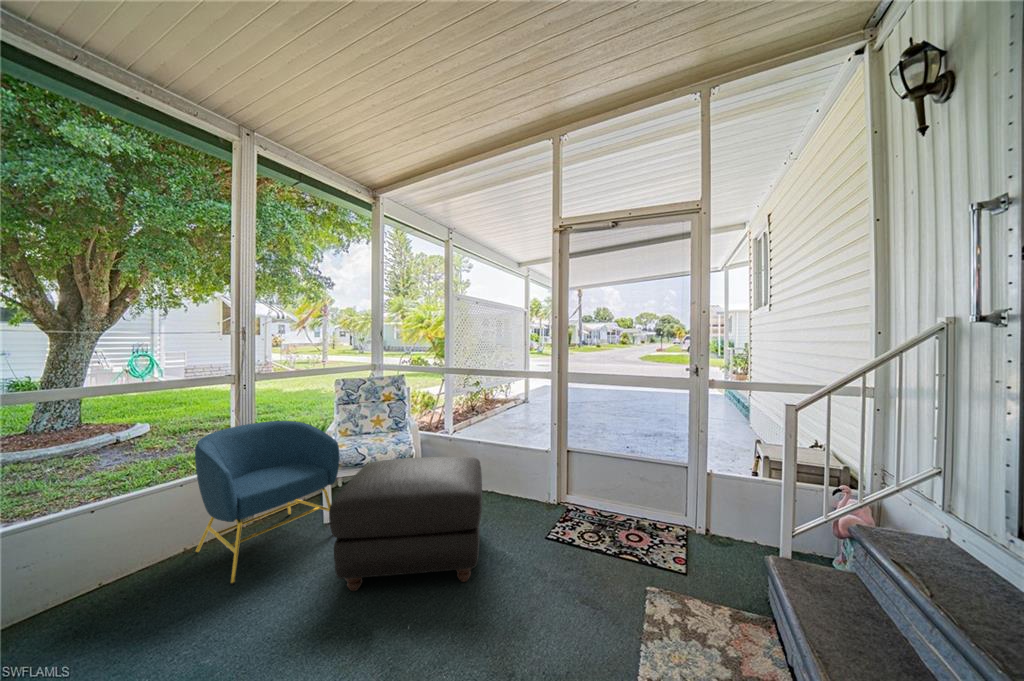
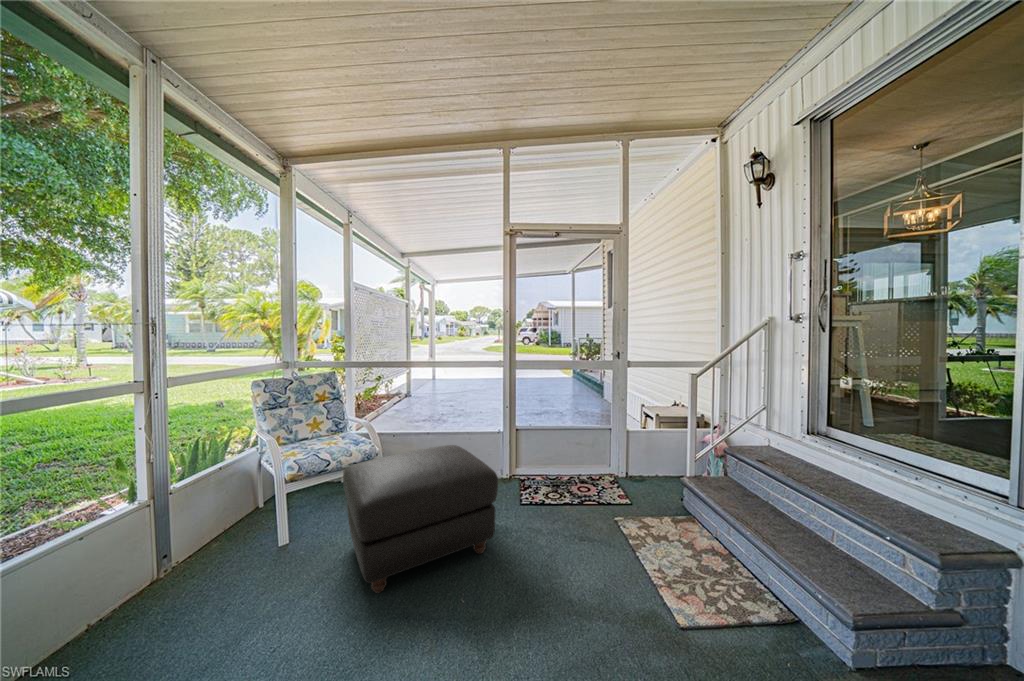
armchair: present [195,421,339,585] -> none [109,434,308,636]

